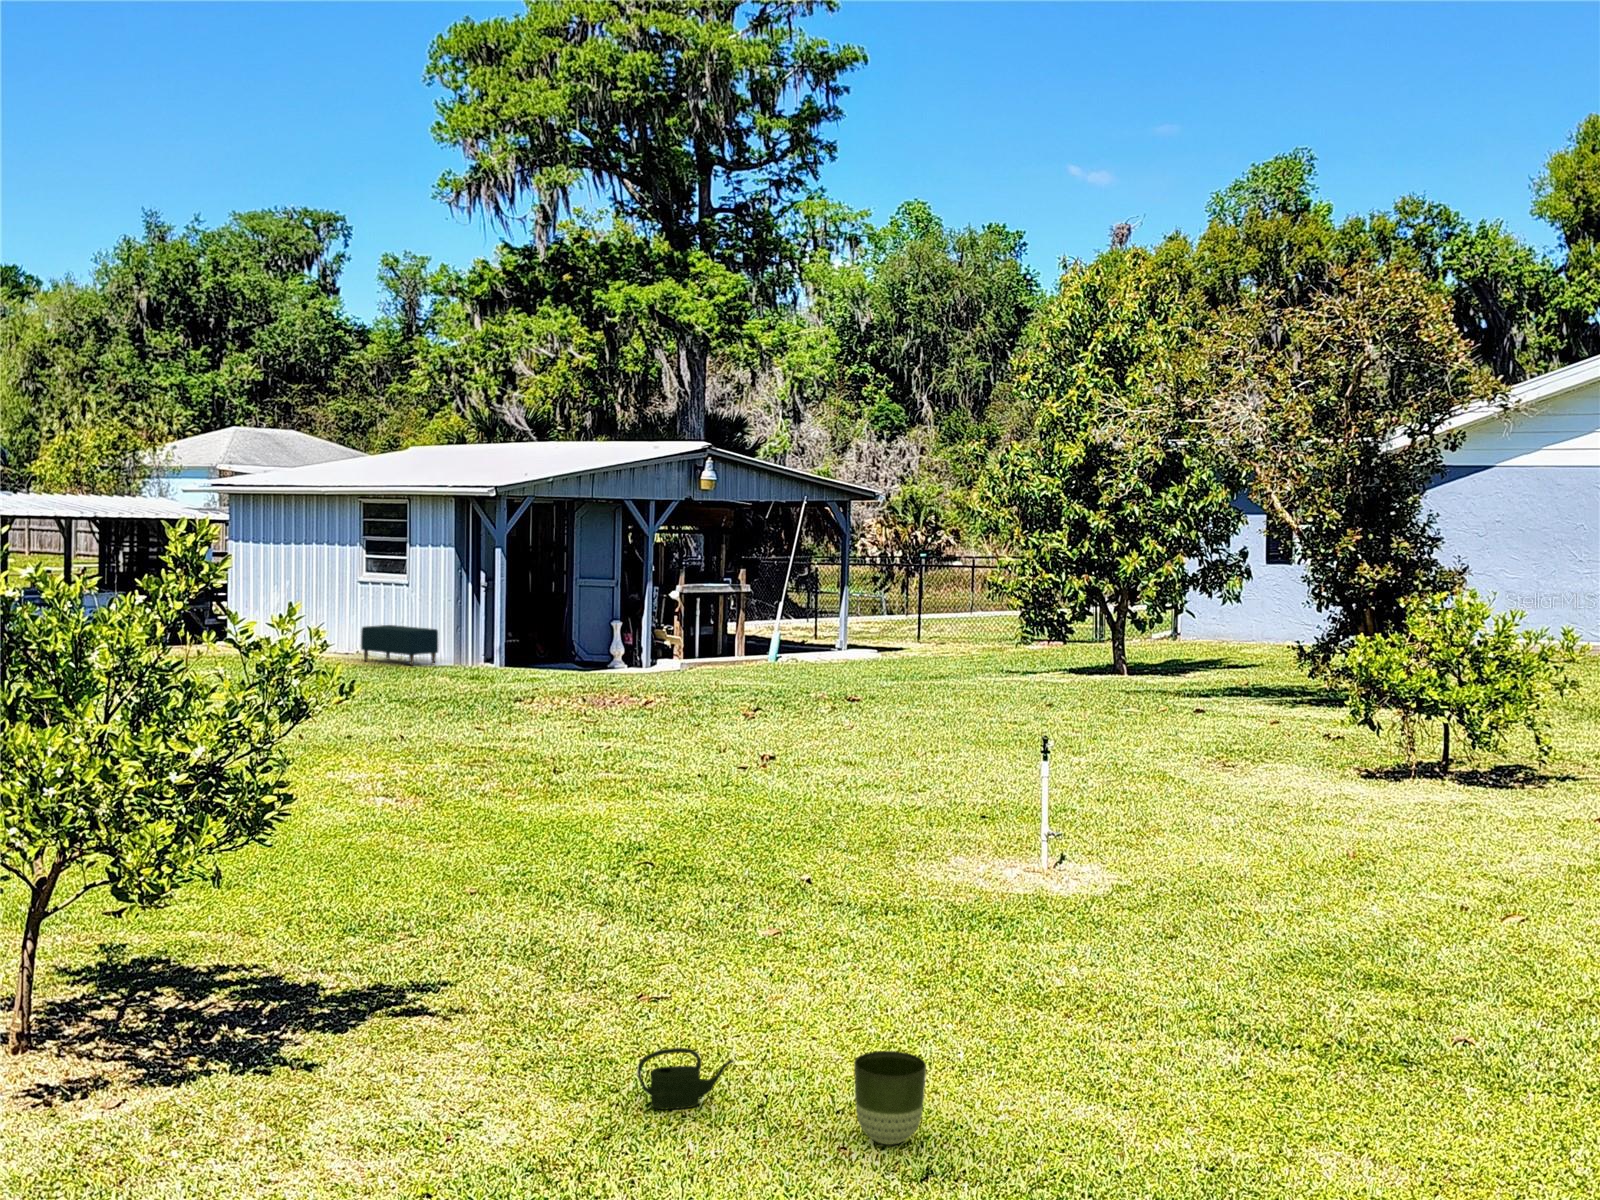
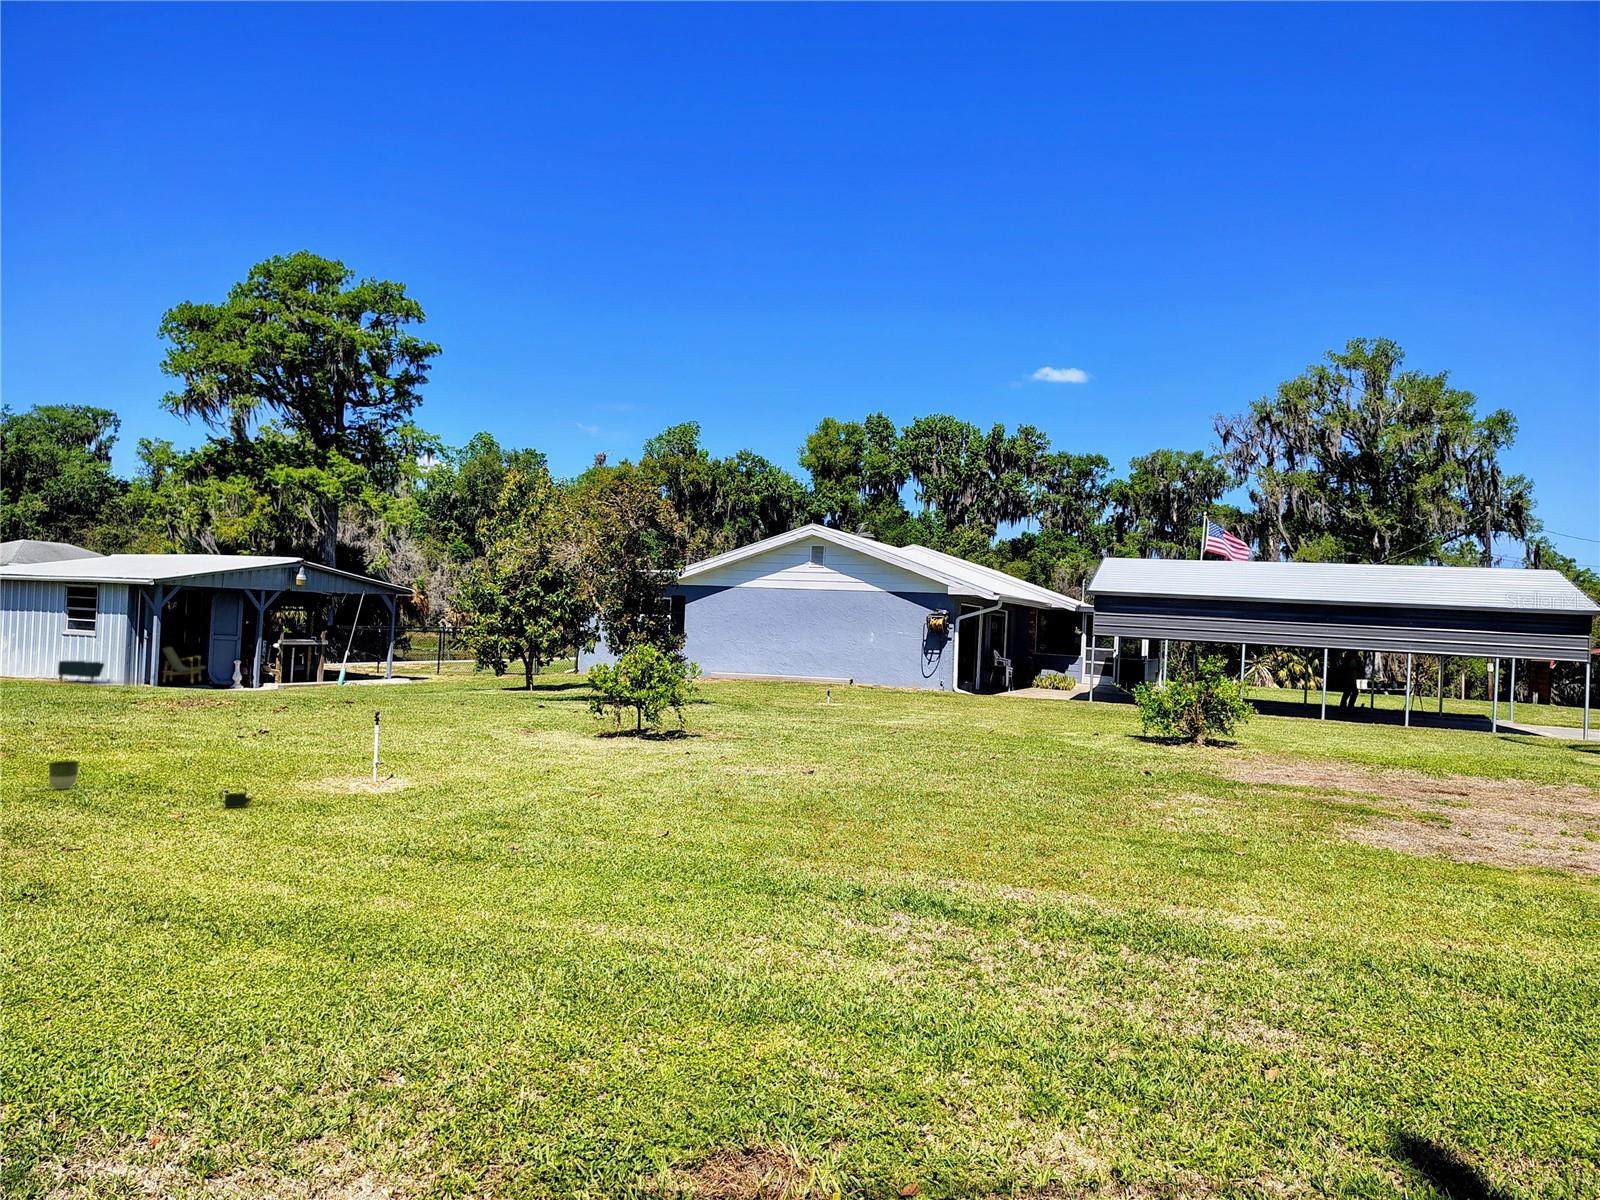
lounge chair: none [507,601,571,663] -> present [163,647,206,682]
watering can: present [637,1048,734,1109] -> present [219,786,260,808]
planter: present [854,1051,926,1145] -> present [49,761,79,789]

